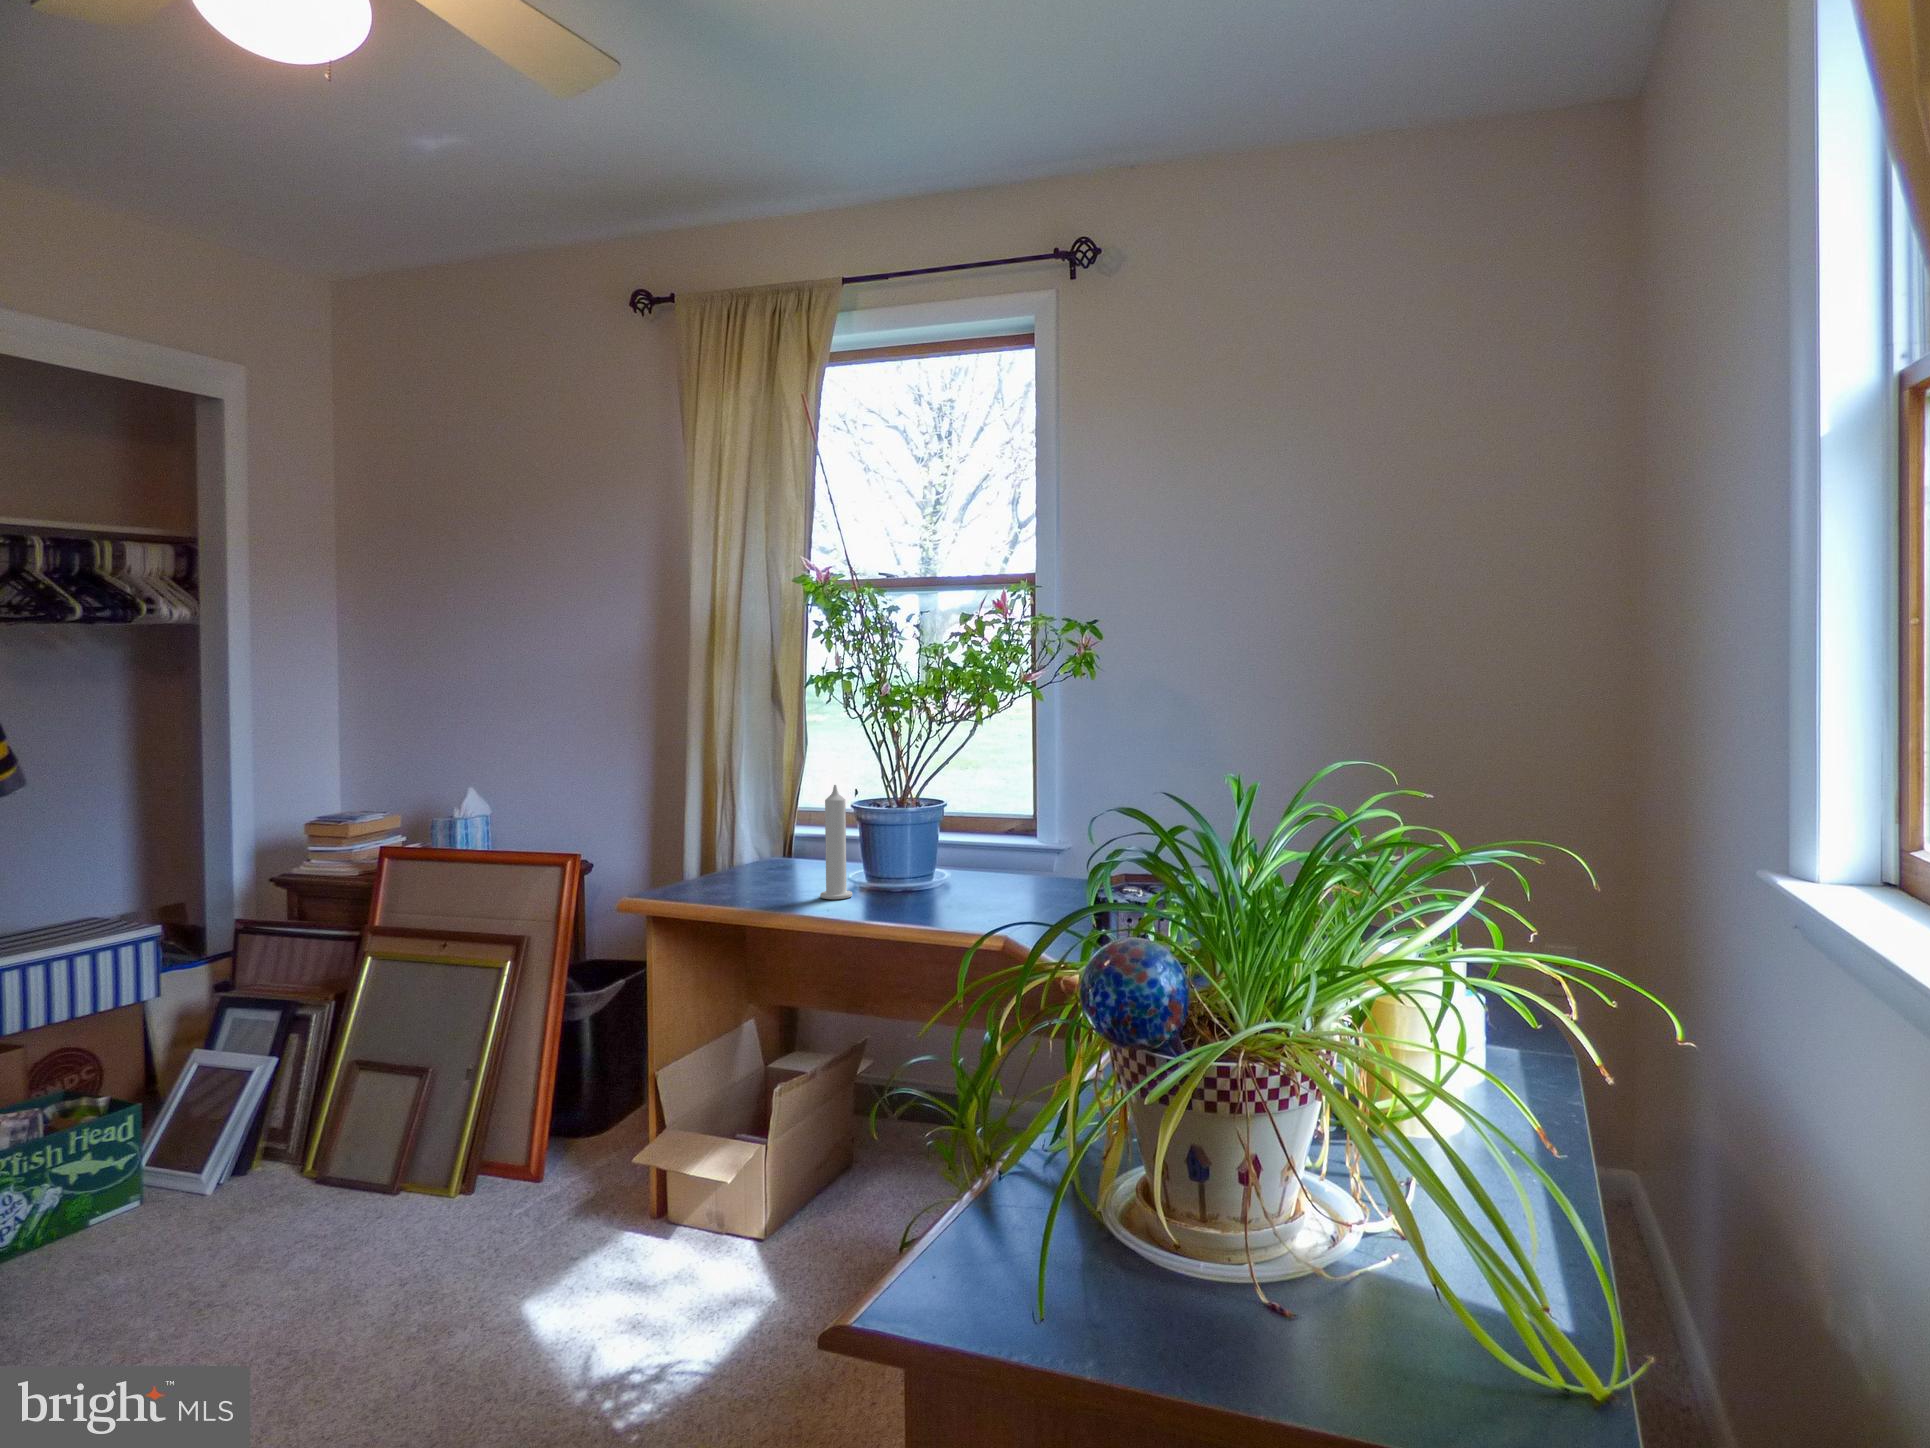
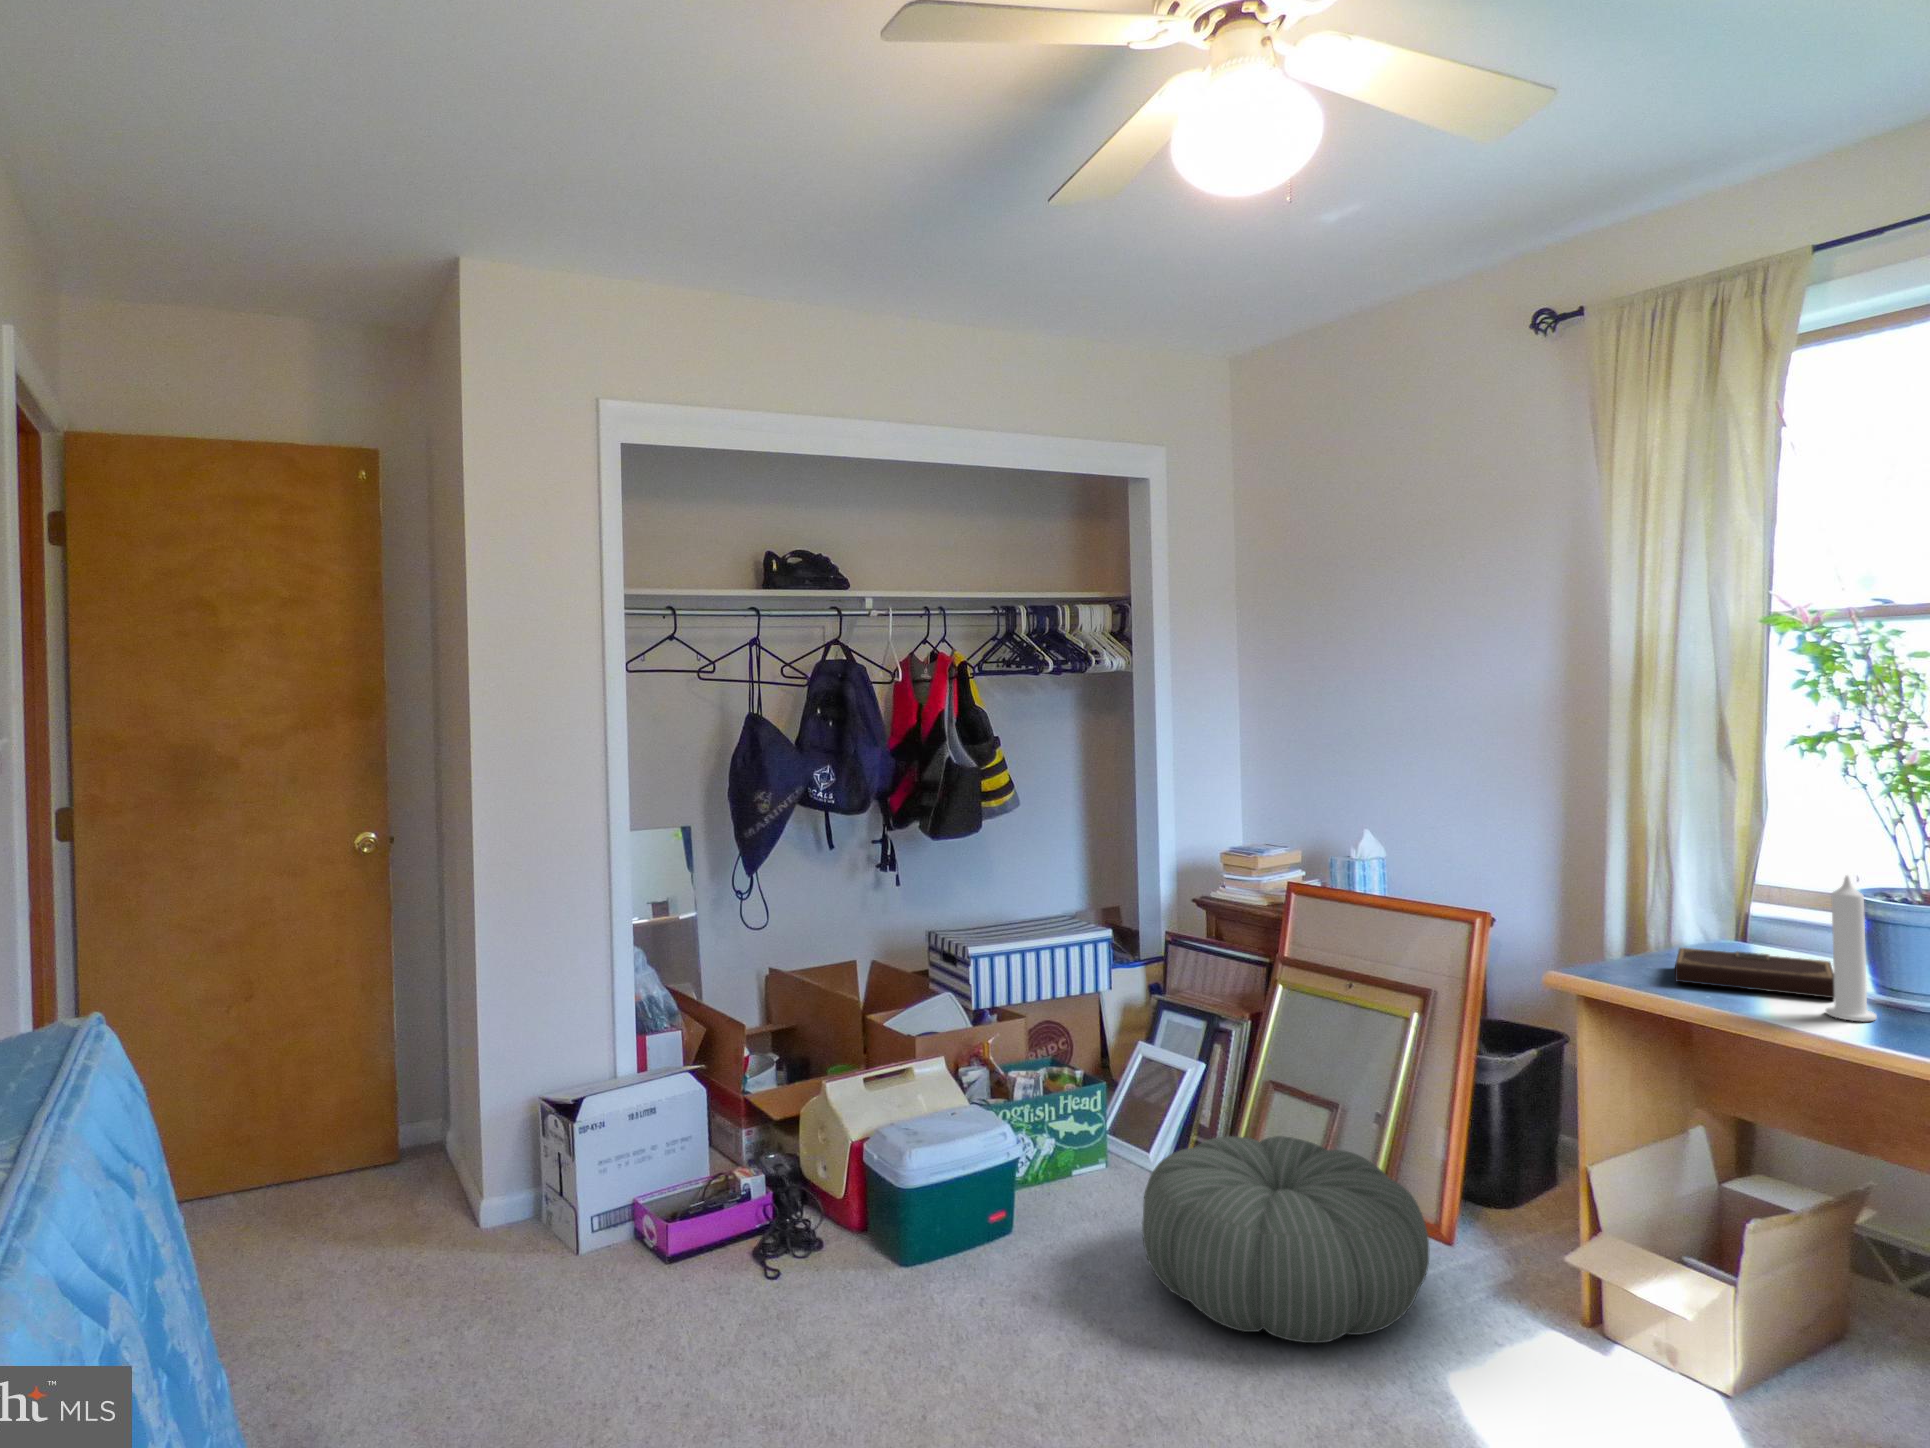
notebook: none [720,859,833,890] -> present [1675,948,1834,998]
pouf: none [172,1109,507,1324] -> present [1142,1136,1429,1343]

